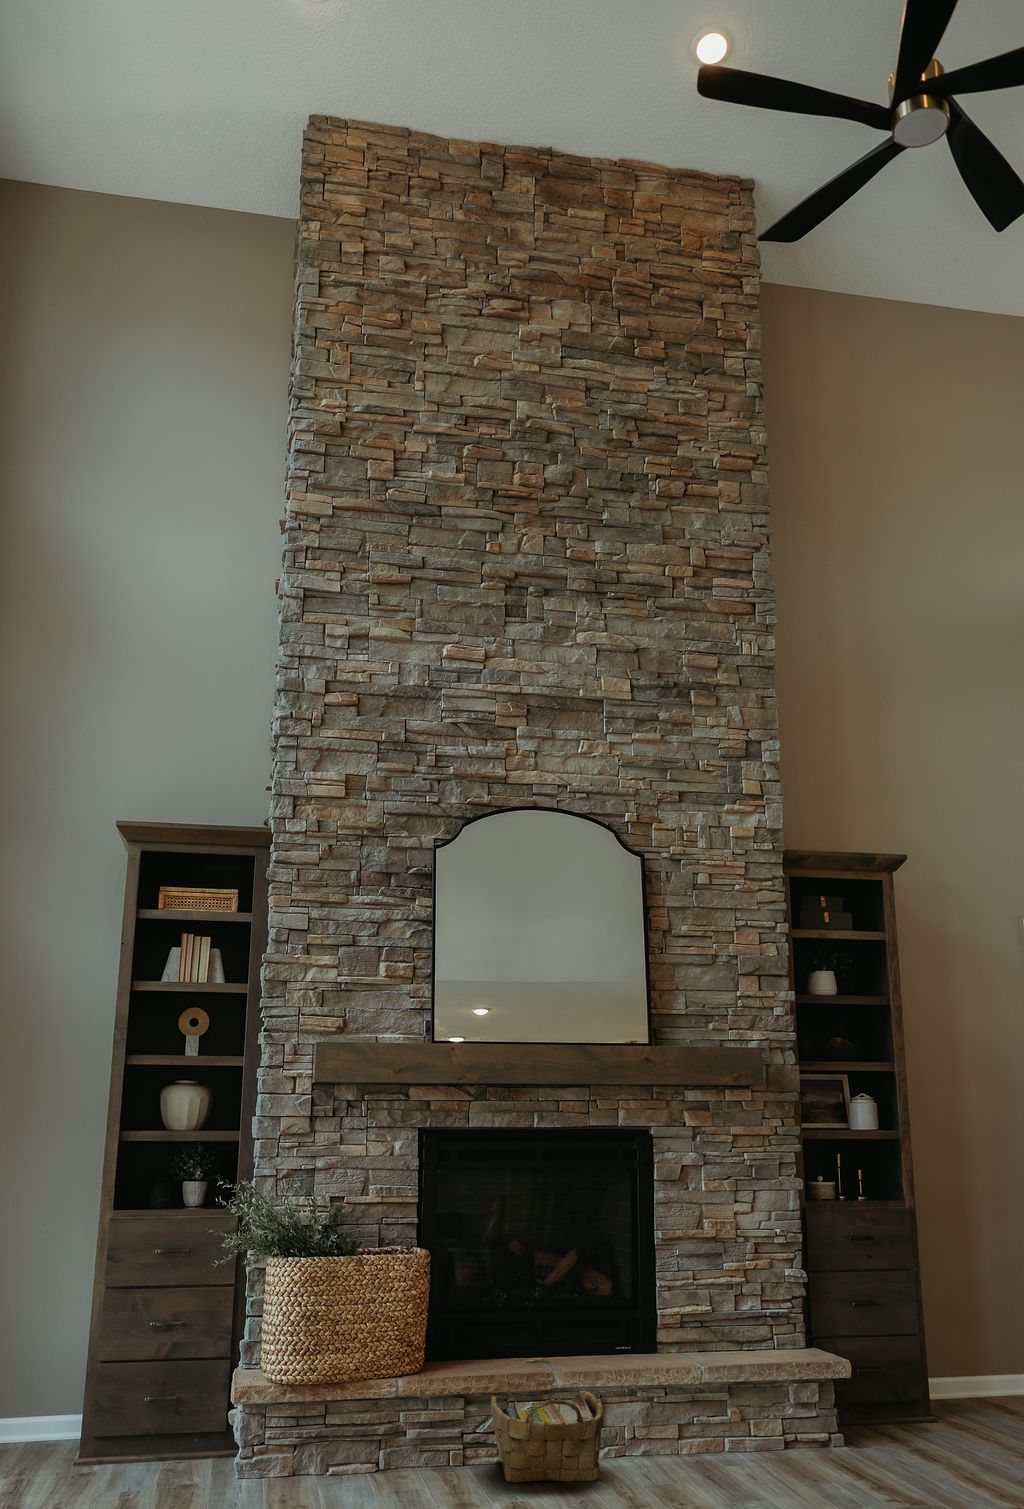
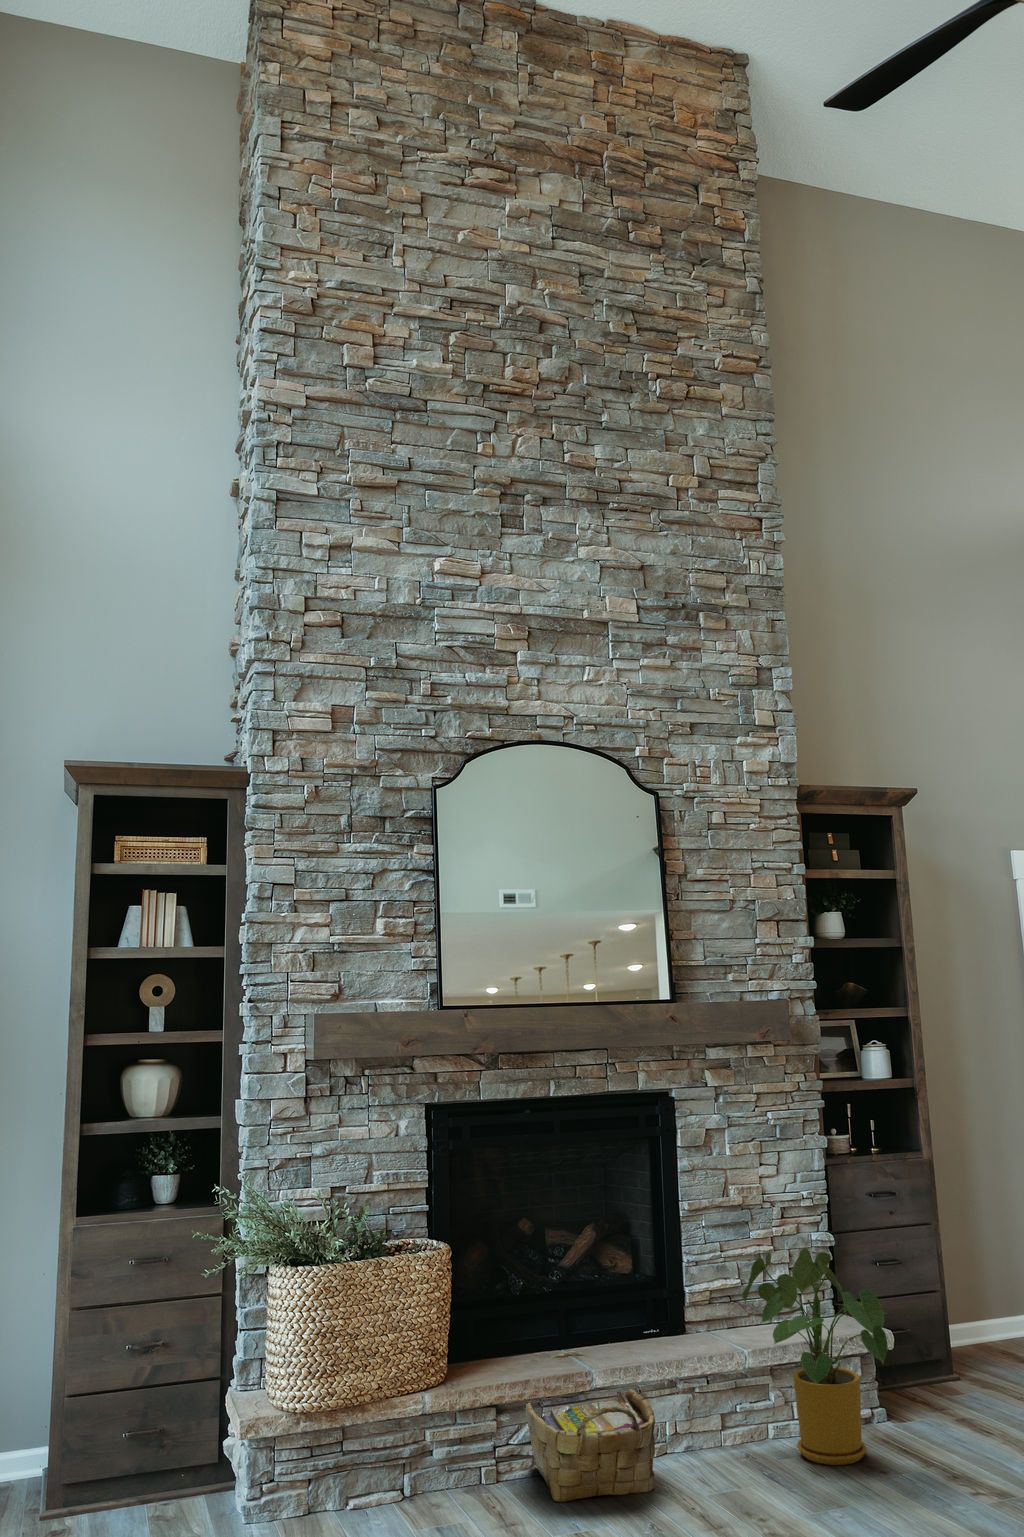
house plant: none [703,1280,831,1474] -> present [742,1249,888,1465]

